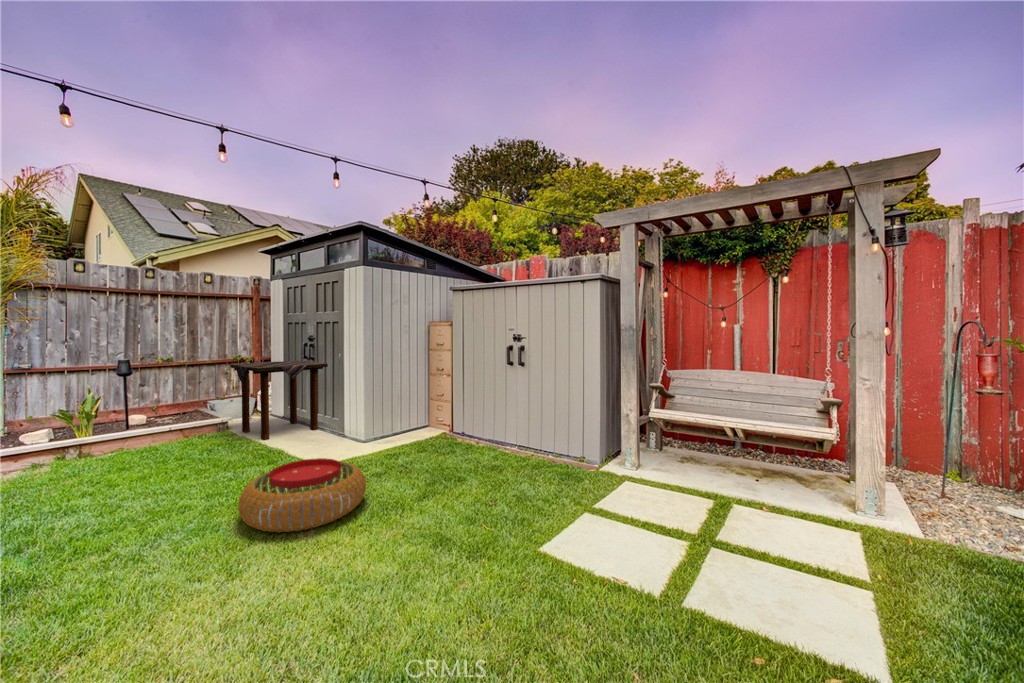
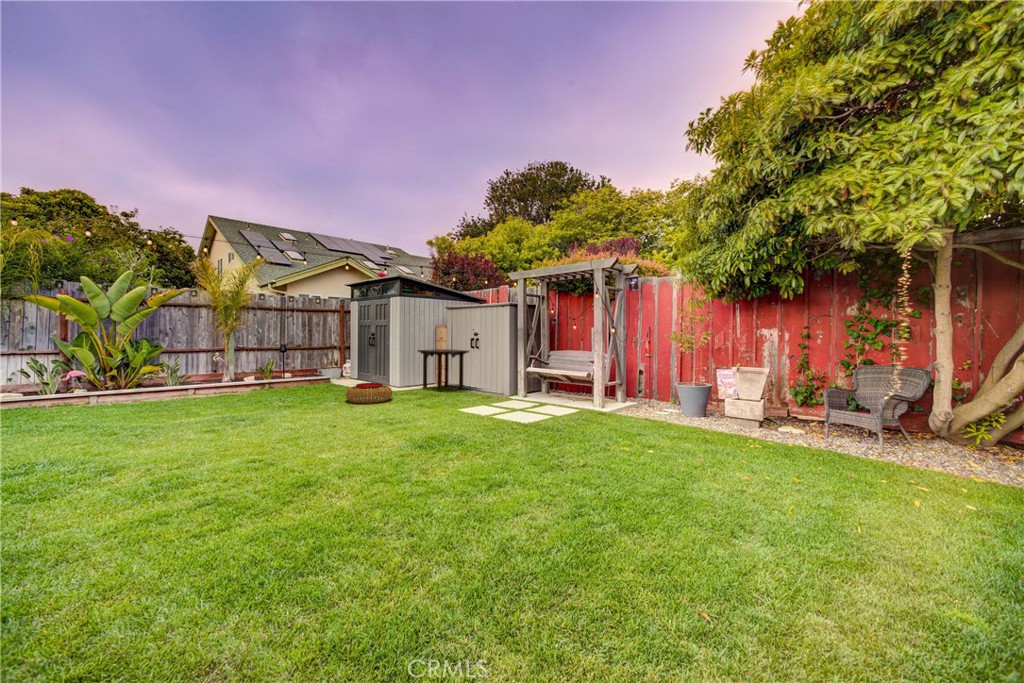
side table: present [230,361,328,440] -> present [418,349,469,391]

